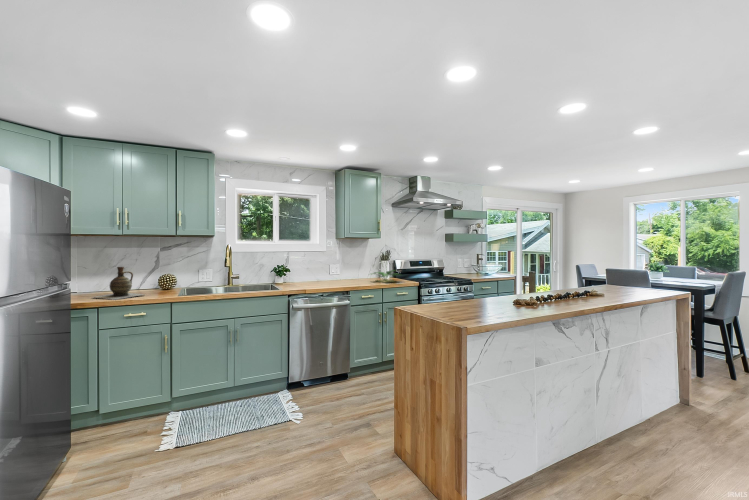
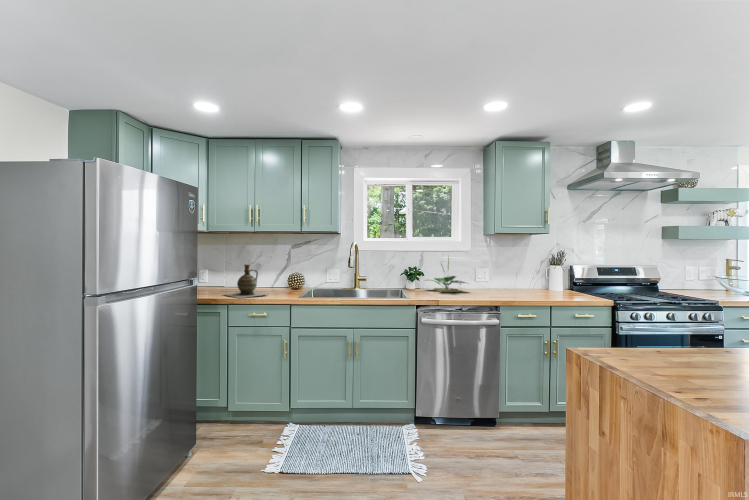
potted plant: present [373,270,399,283] -> present [428,258,465,292]

